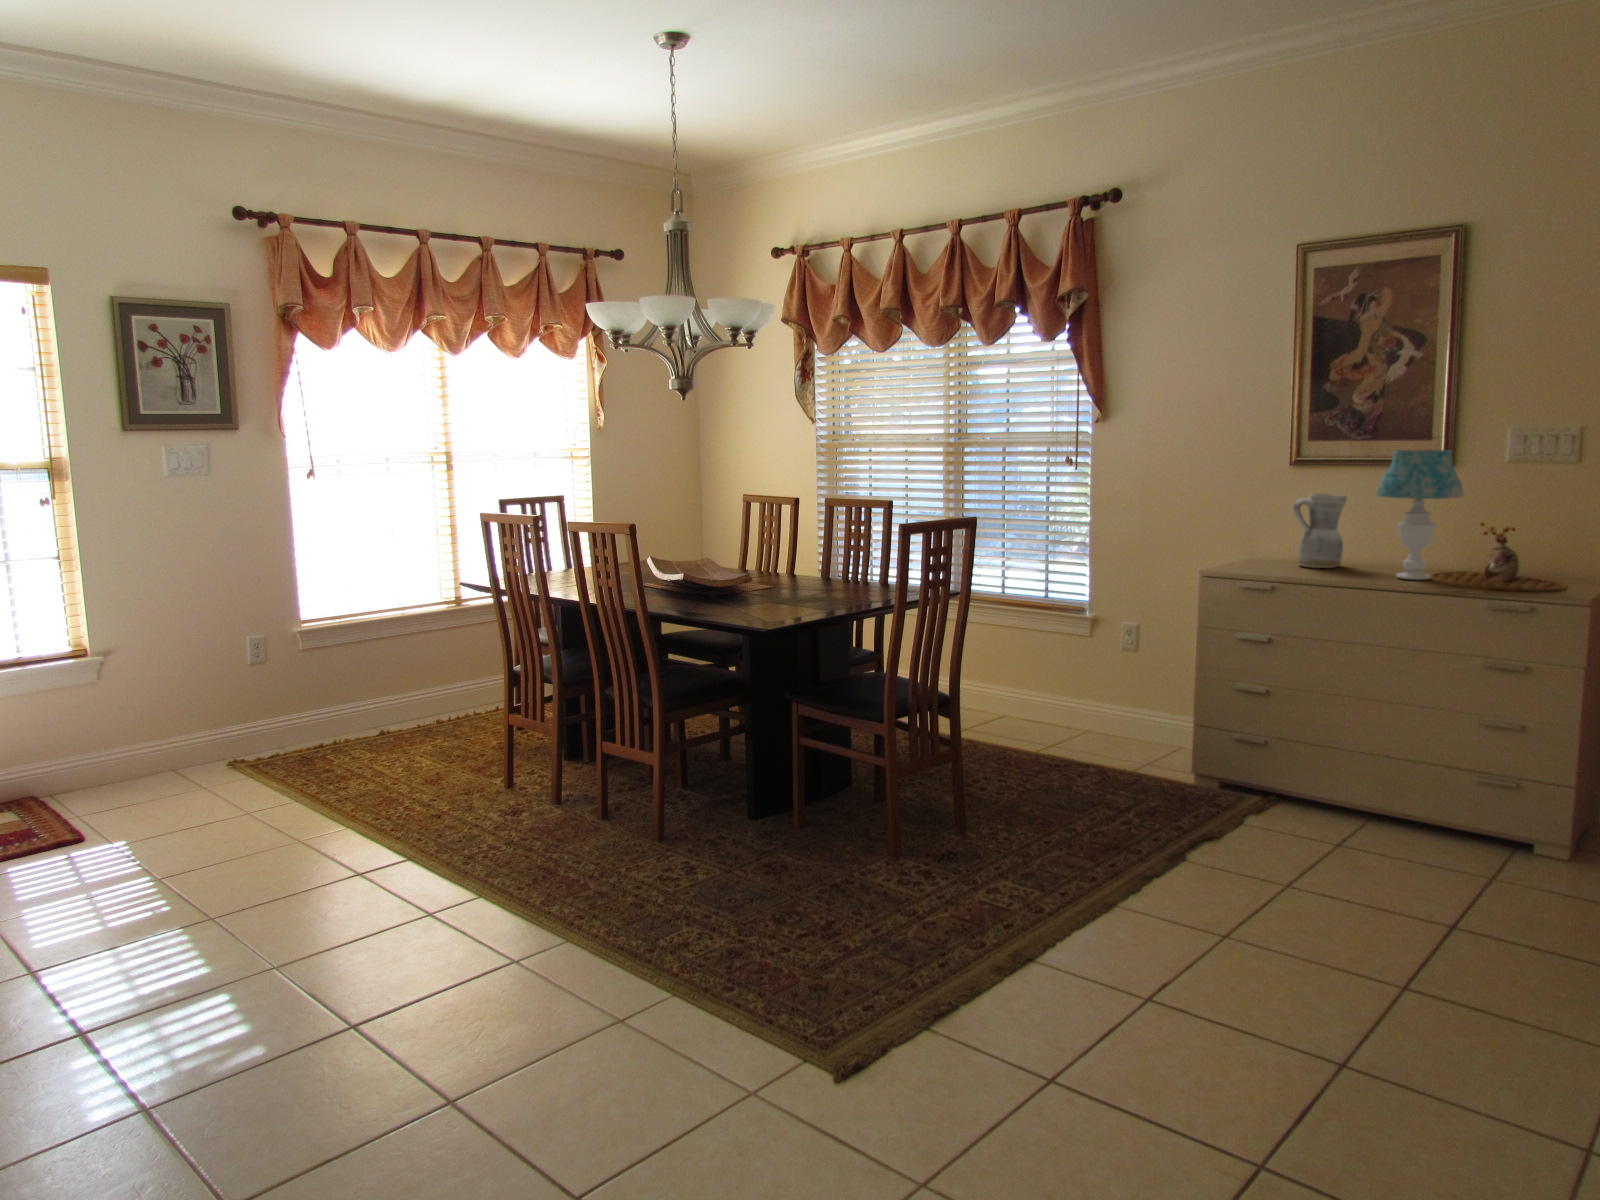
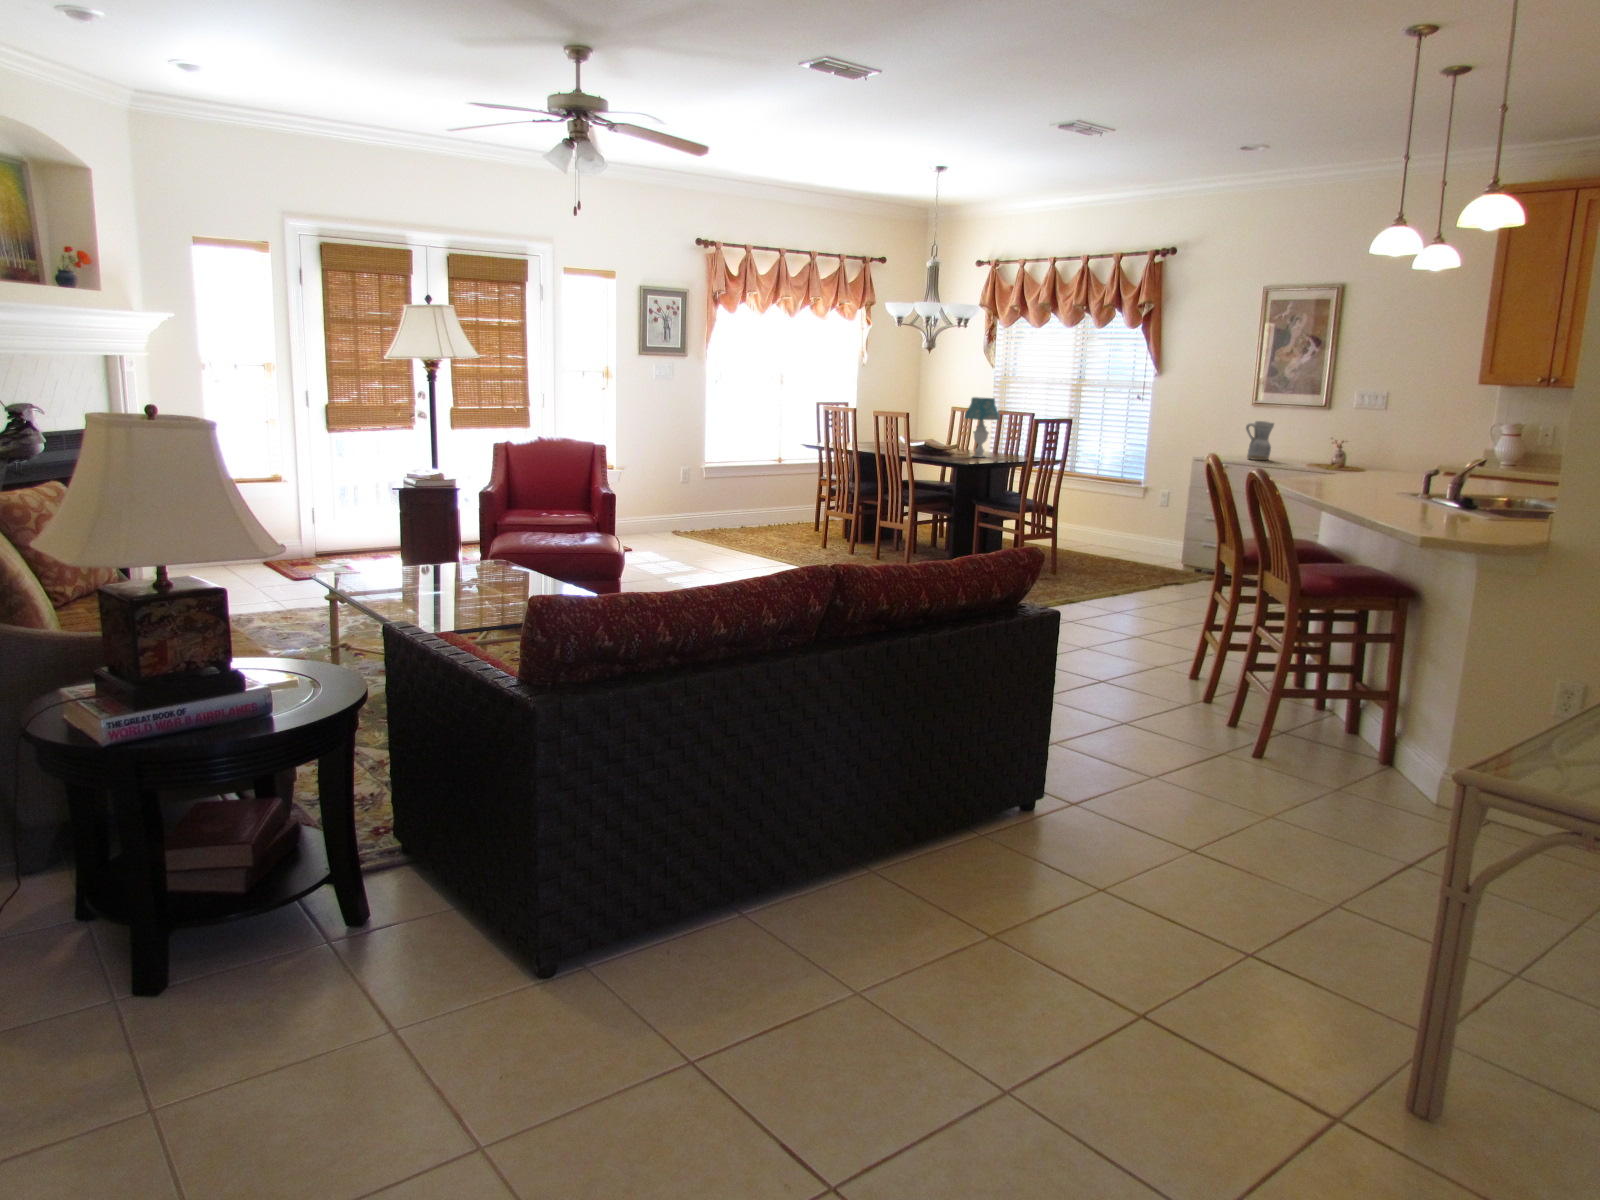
table lamp: present [1377,450,1464,580] -> present [965,397,1000,457]

